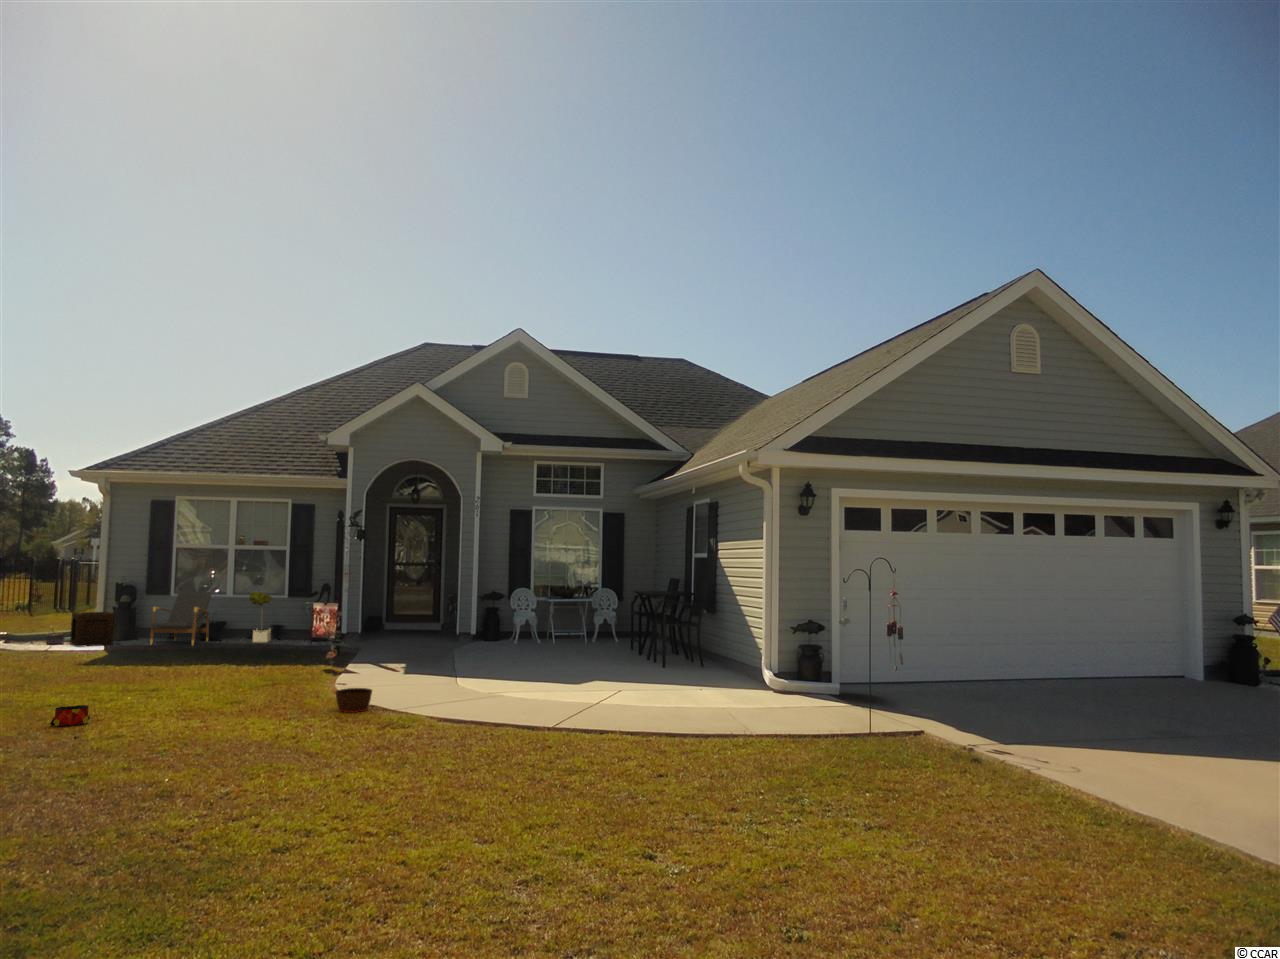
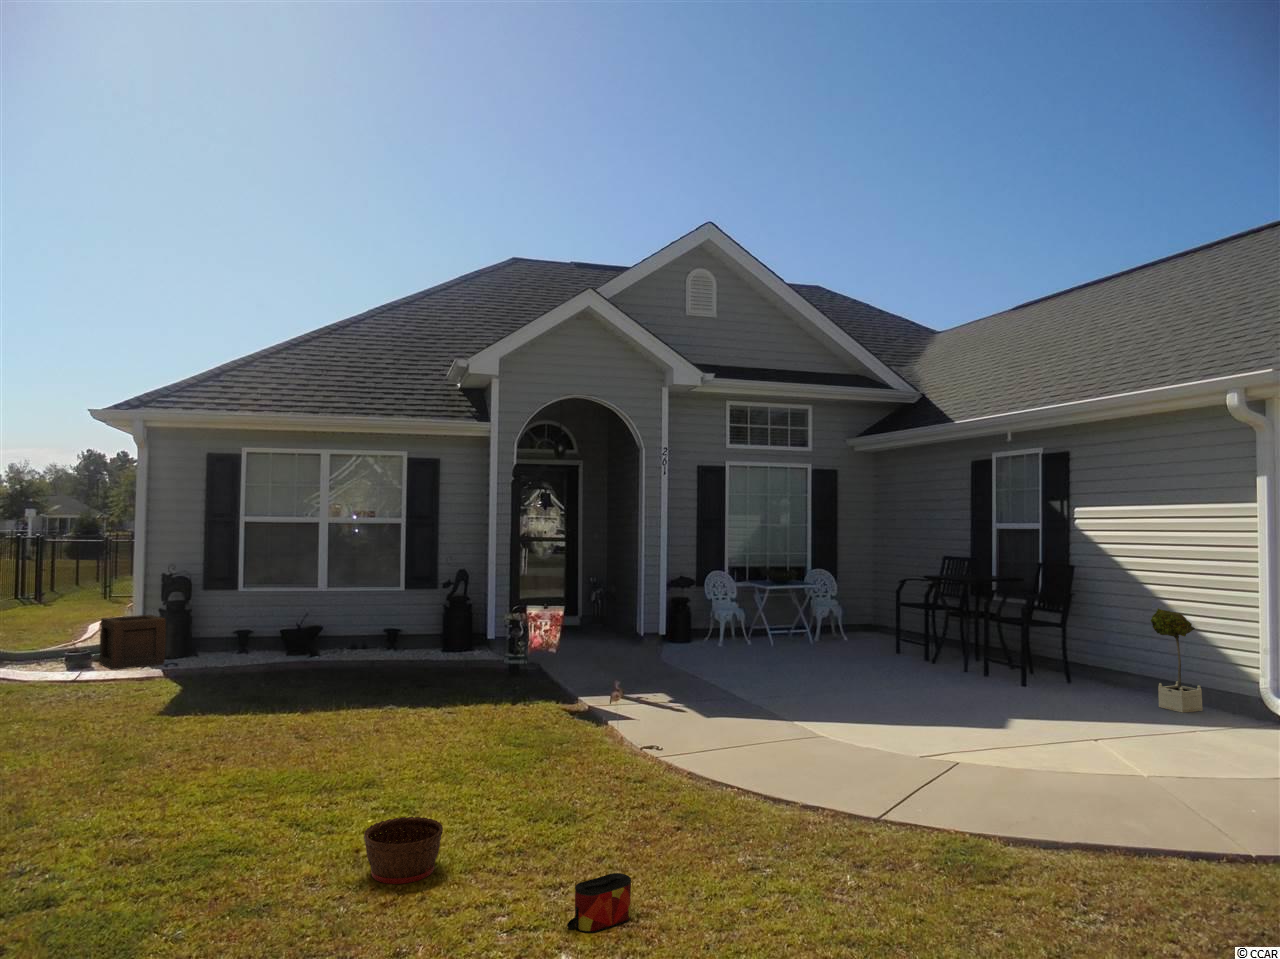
potted tree: present [249,591,271,642] -> present [1151,608,1203,713]
lounge chair: present [150,592,211,645] -> none [221,585,300,664]
basket: present [336,688,372,713] -> present [364,817,443,884]
bag: present [50,705,90,727] -> present [567,873,631,933]

